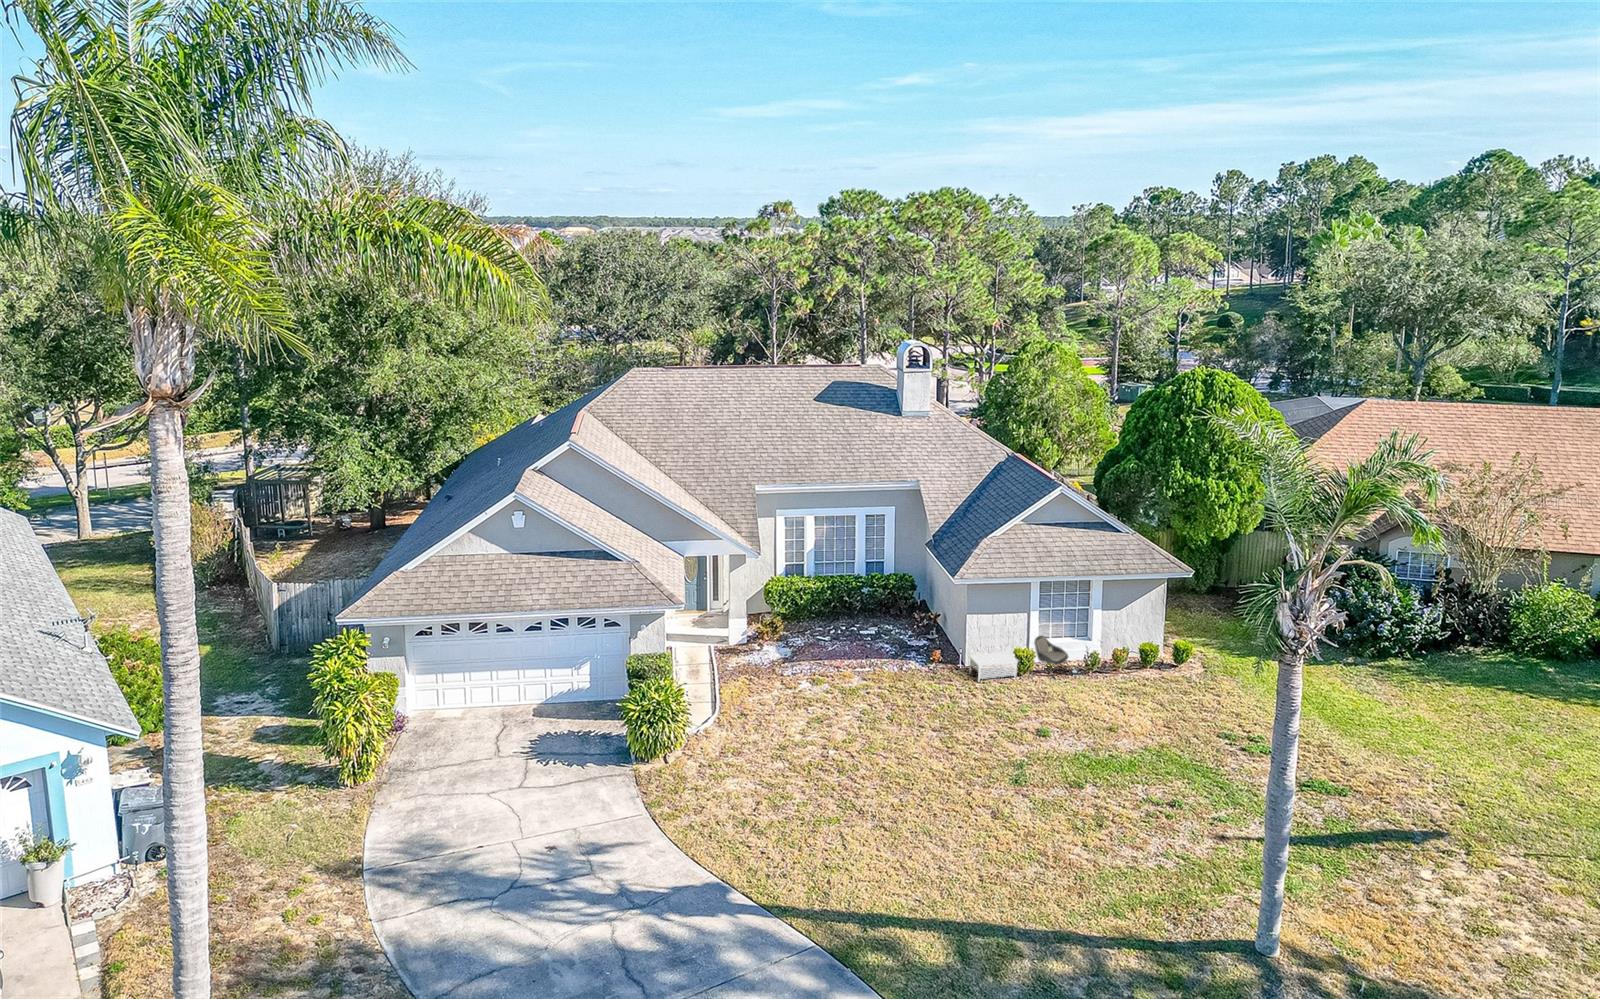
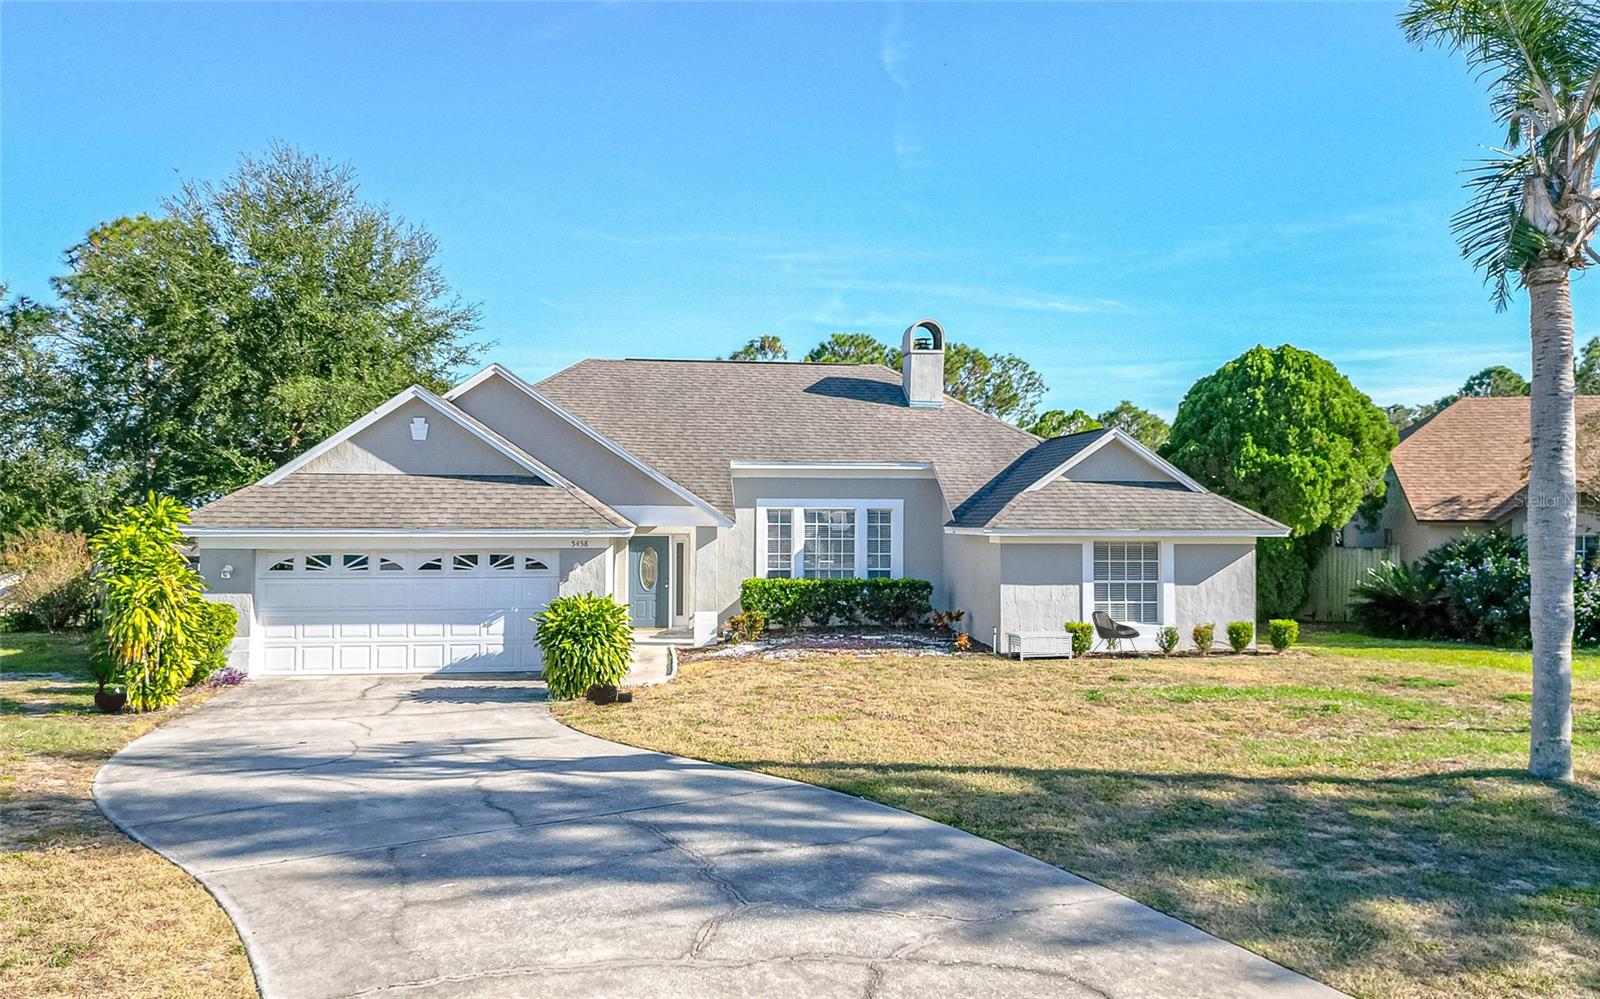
potted tree: none [315,749,348,787] -> present [84,656,127,711]
woven basket: none [671,753,704,776] -> present [586,683,632,705]

